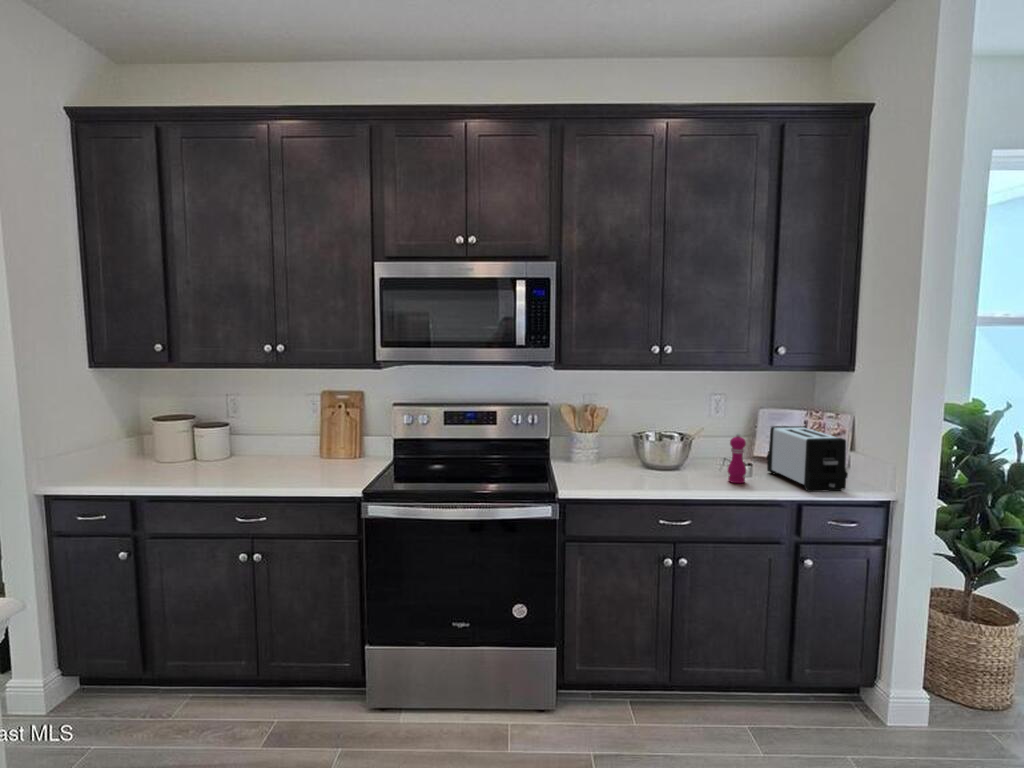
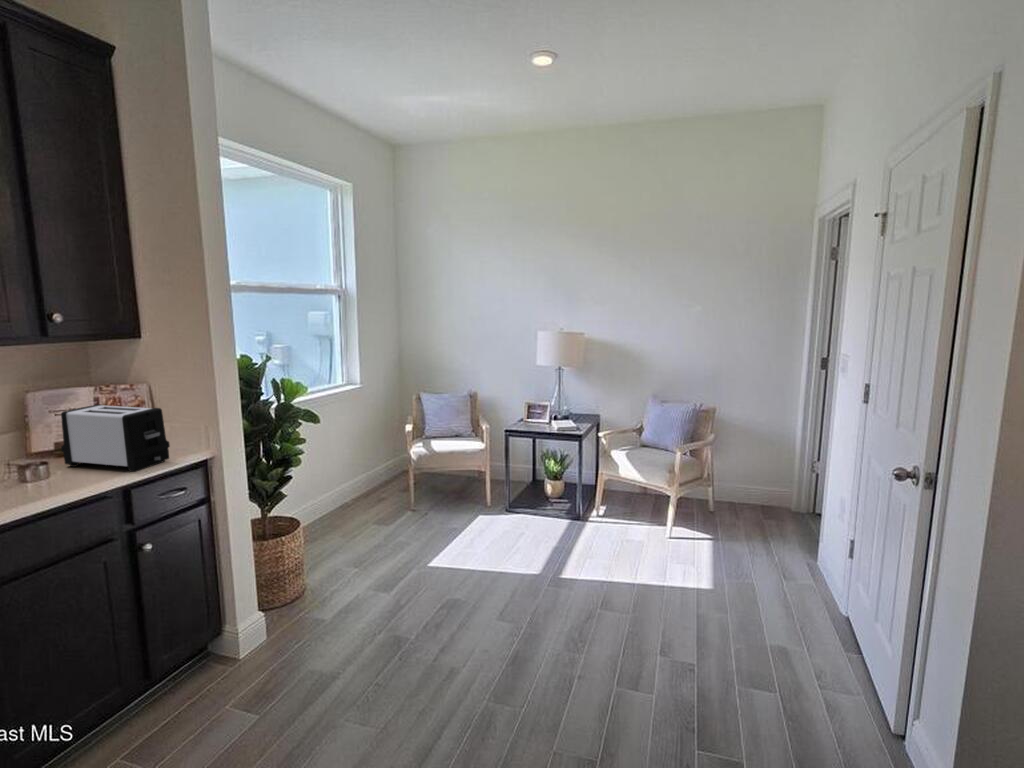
pepper mill: present [728,433,746,483] -> none [18,427,49,490]

